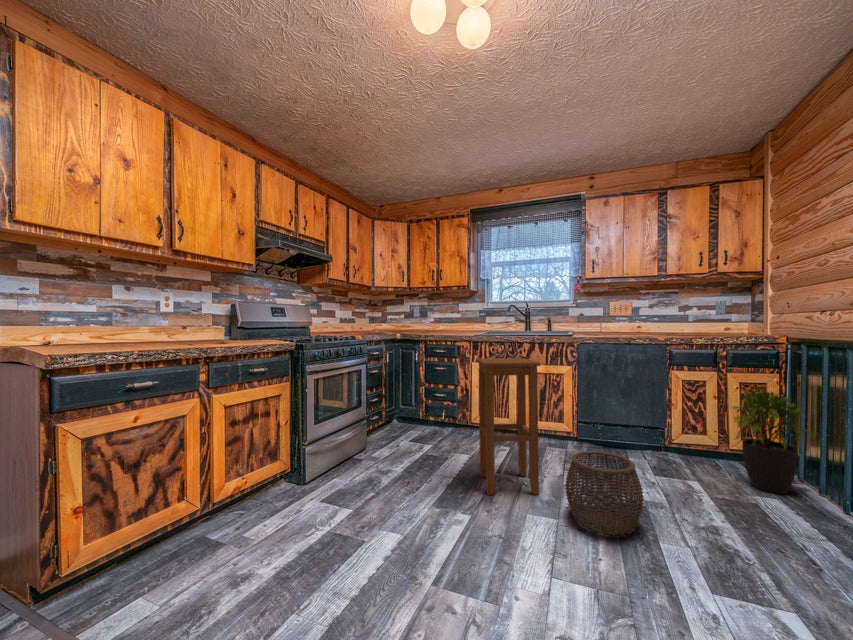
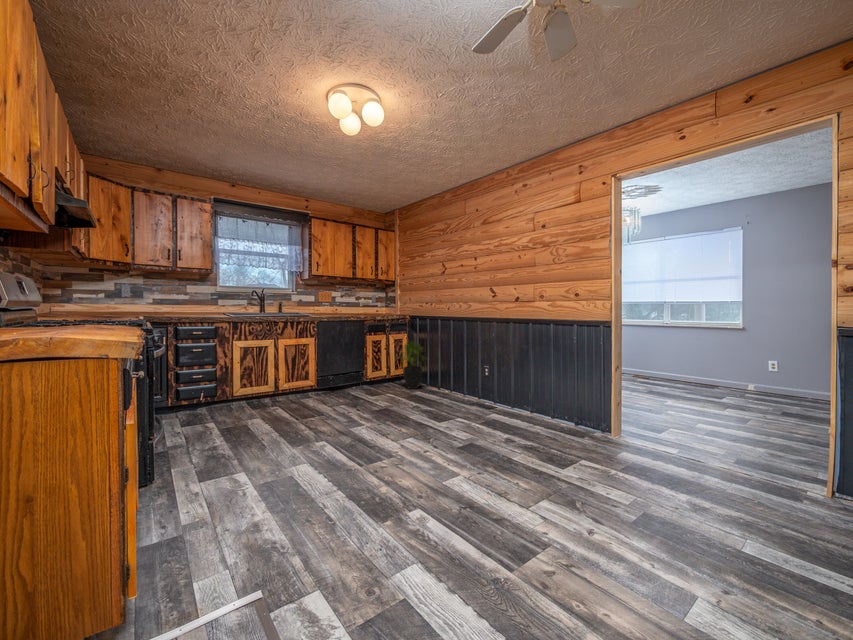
stool: present [476,358,540,495] -> none [290,334,343,427]
woven basket: present [565,451,644,535] -> none [363,381,401,421]

